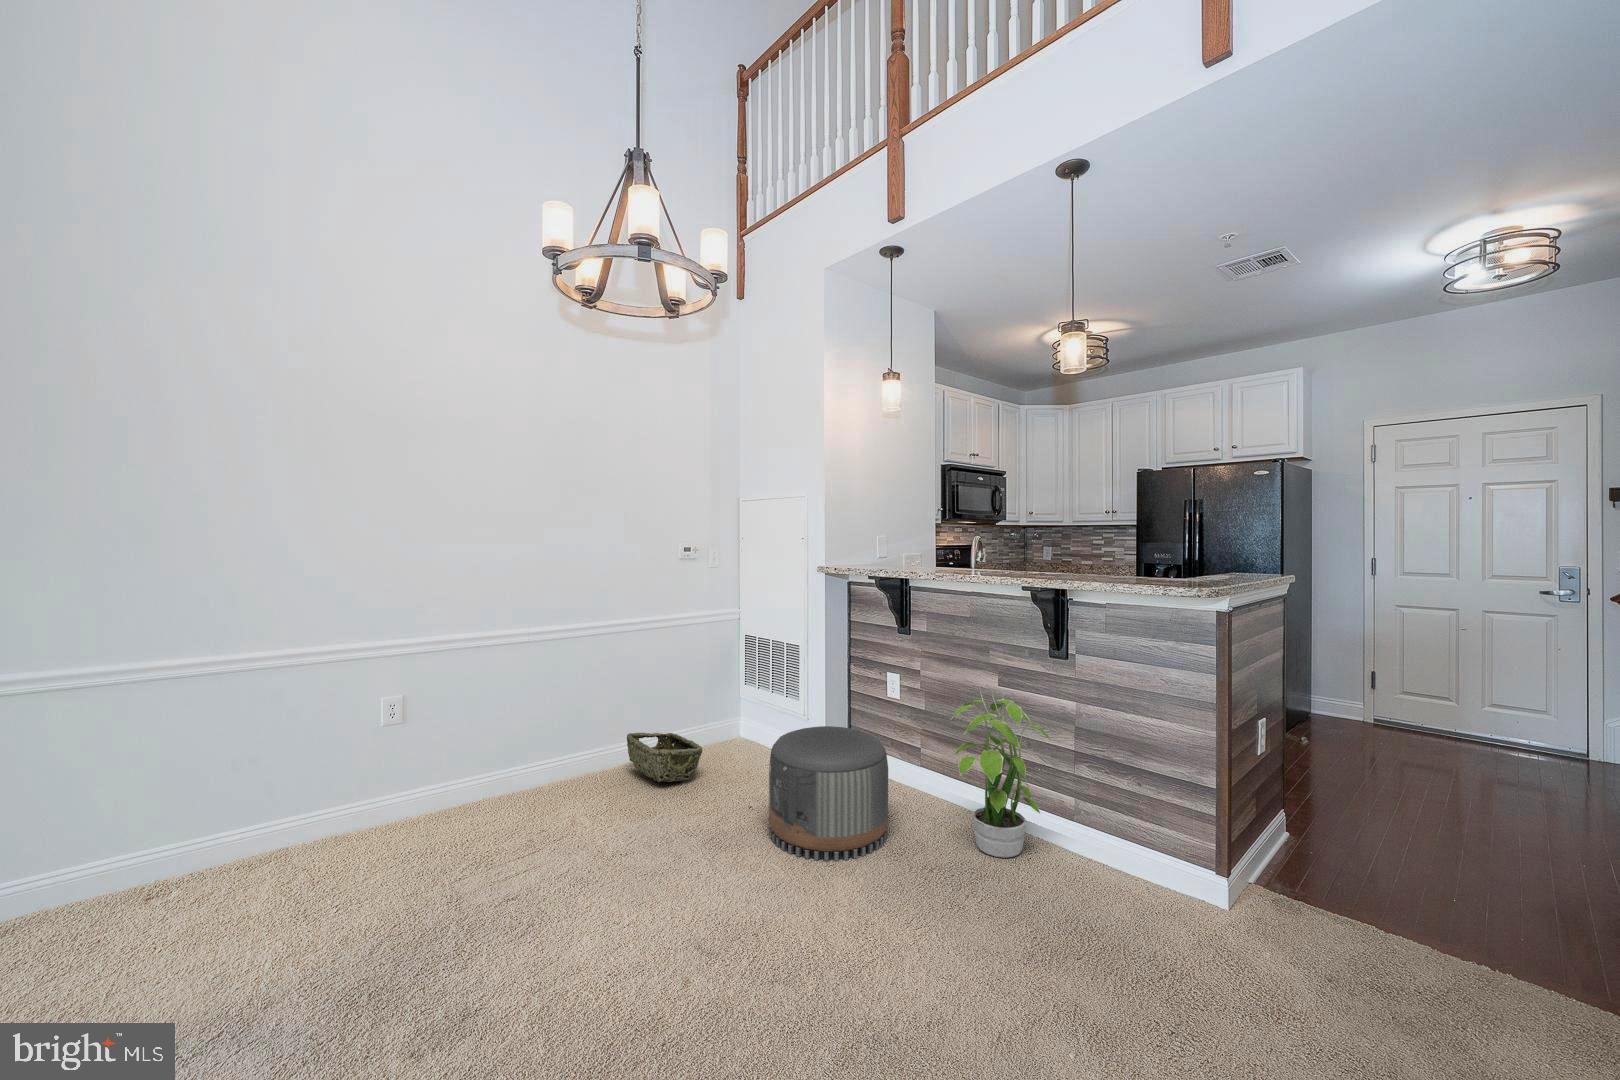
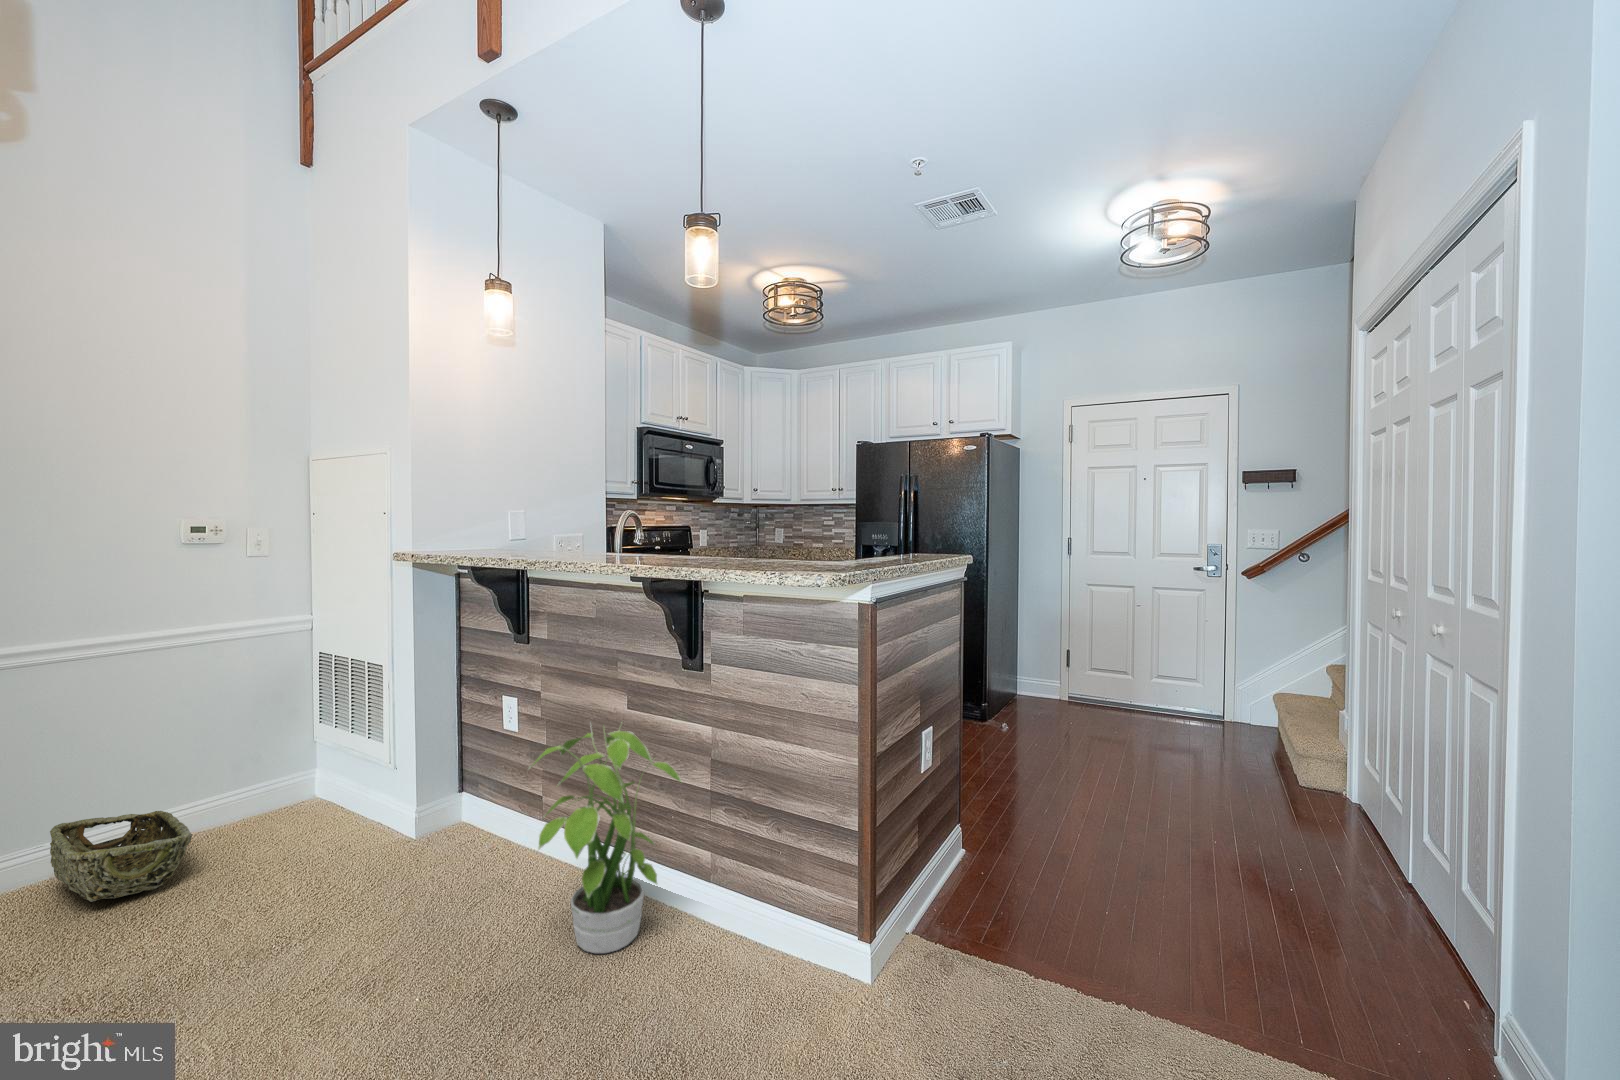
pouf: present [769,726,888,861] -> none [233,787,454,1018]

